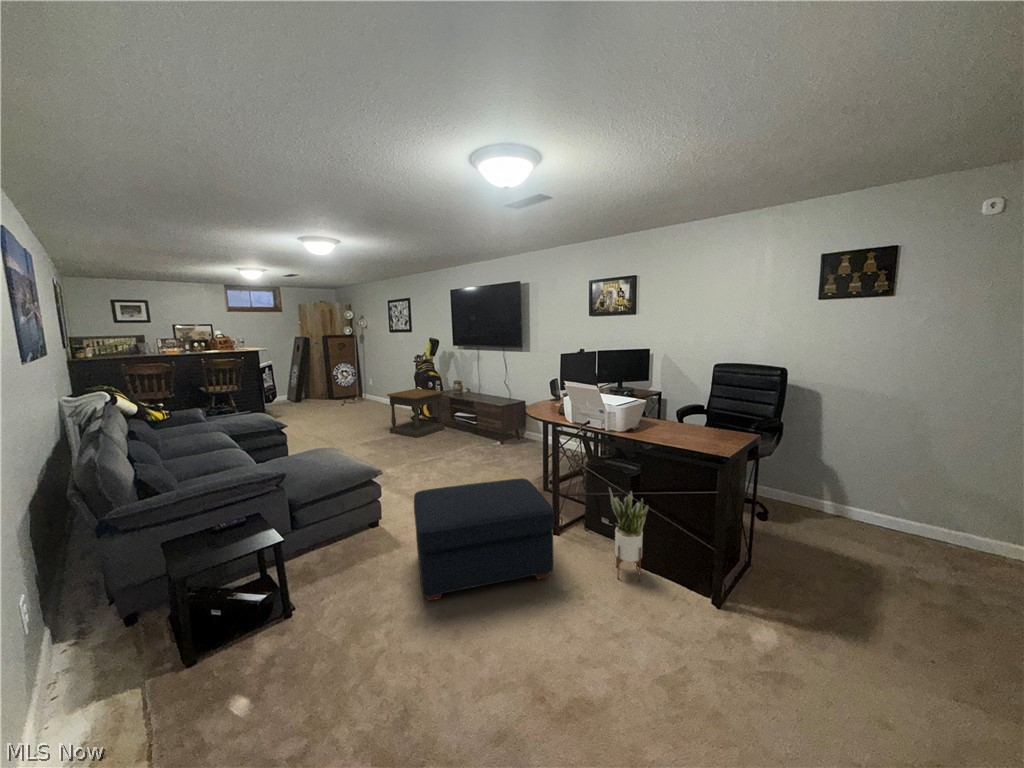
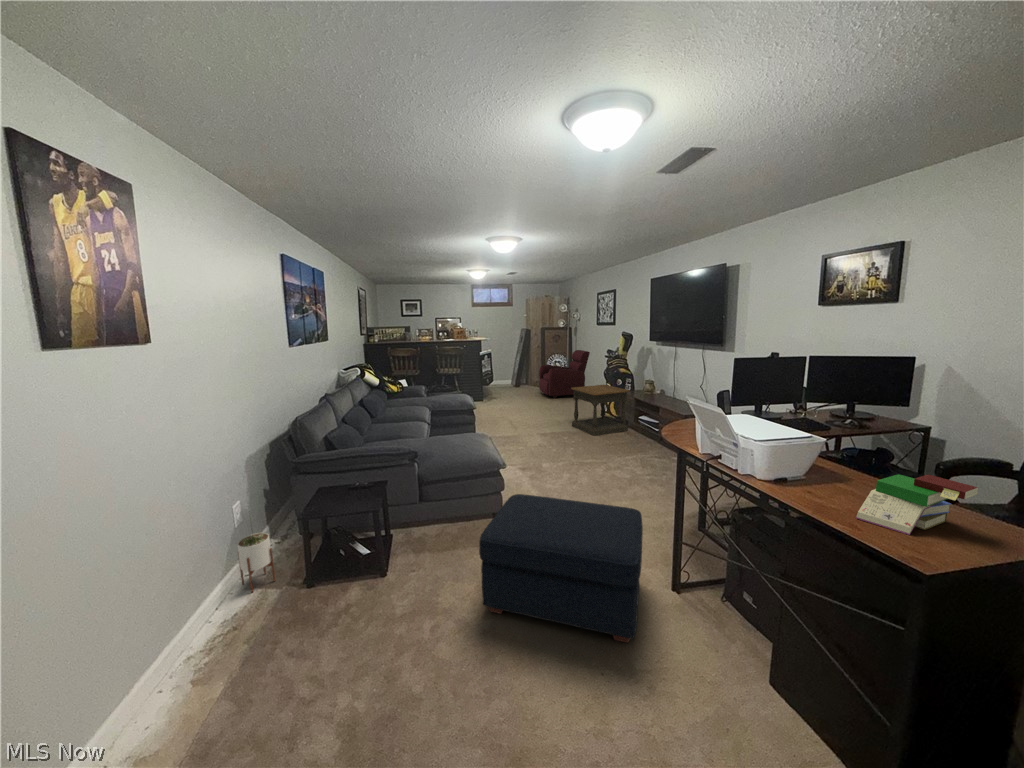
armchair: none [329,358,385,409] -> present [539,350,590,398]
book: none [678,410,722,442] -> present [856,474,978,535]
potted plant: present [609,489,648,581] -> present [237,518,275,592]

